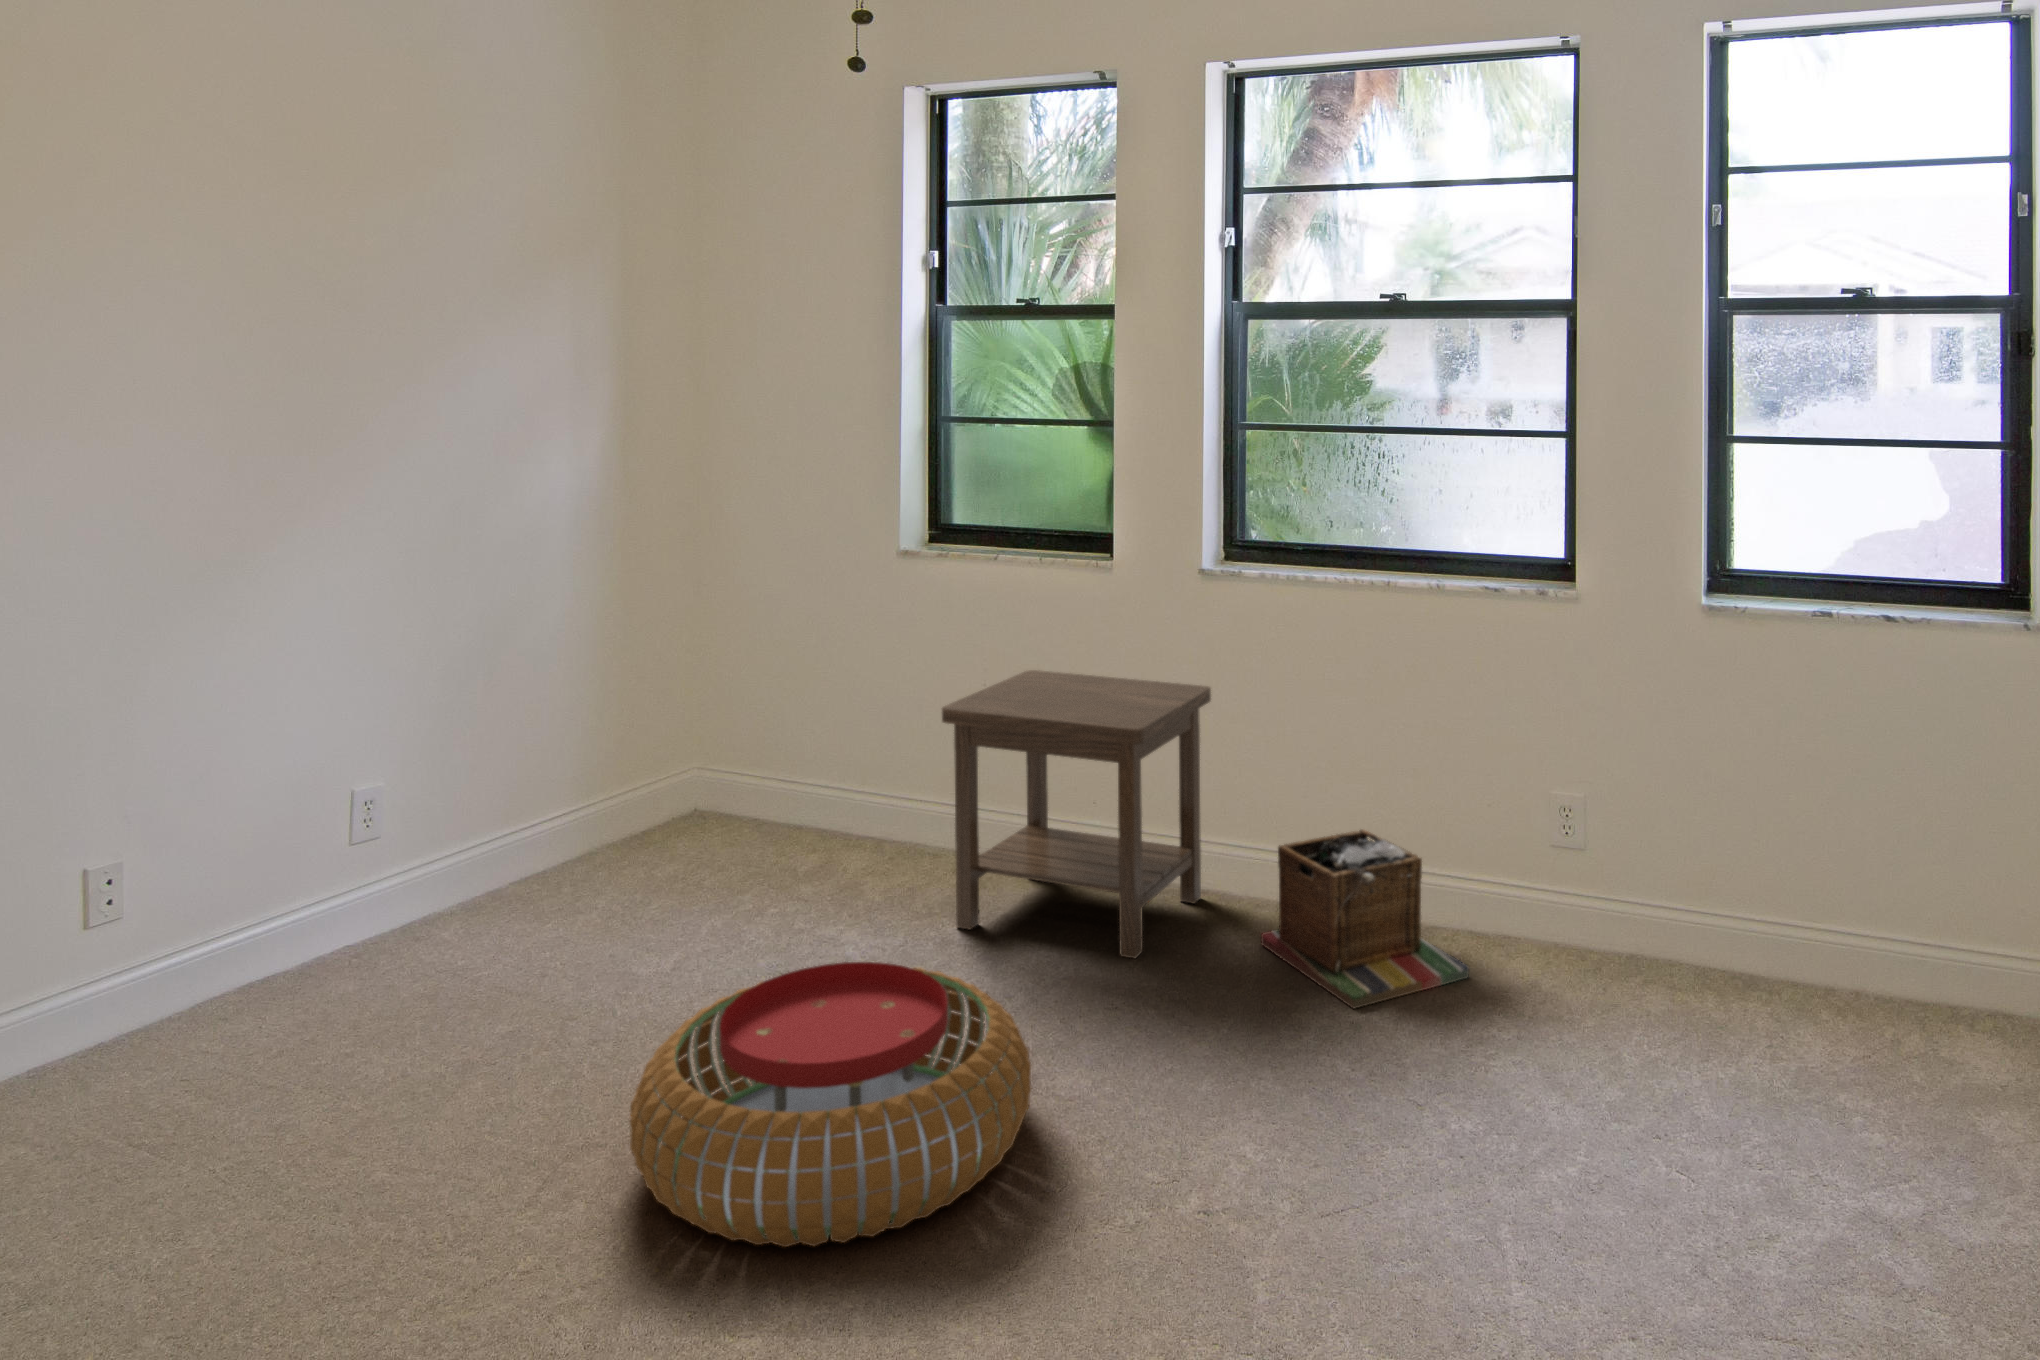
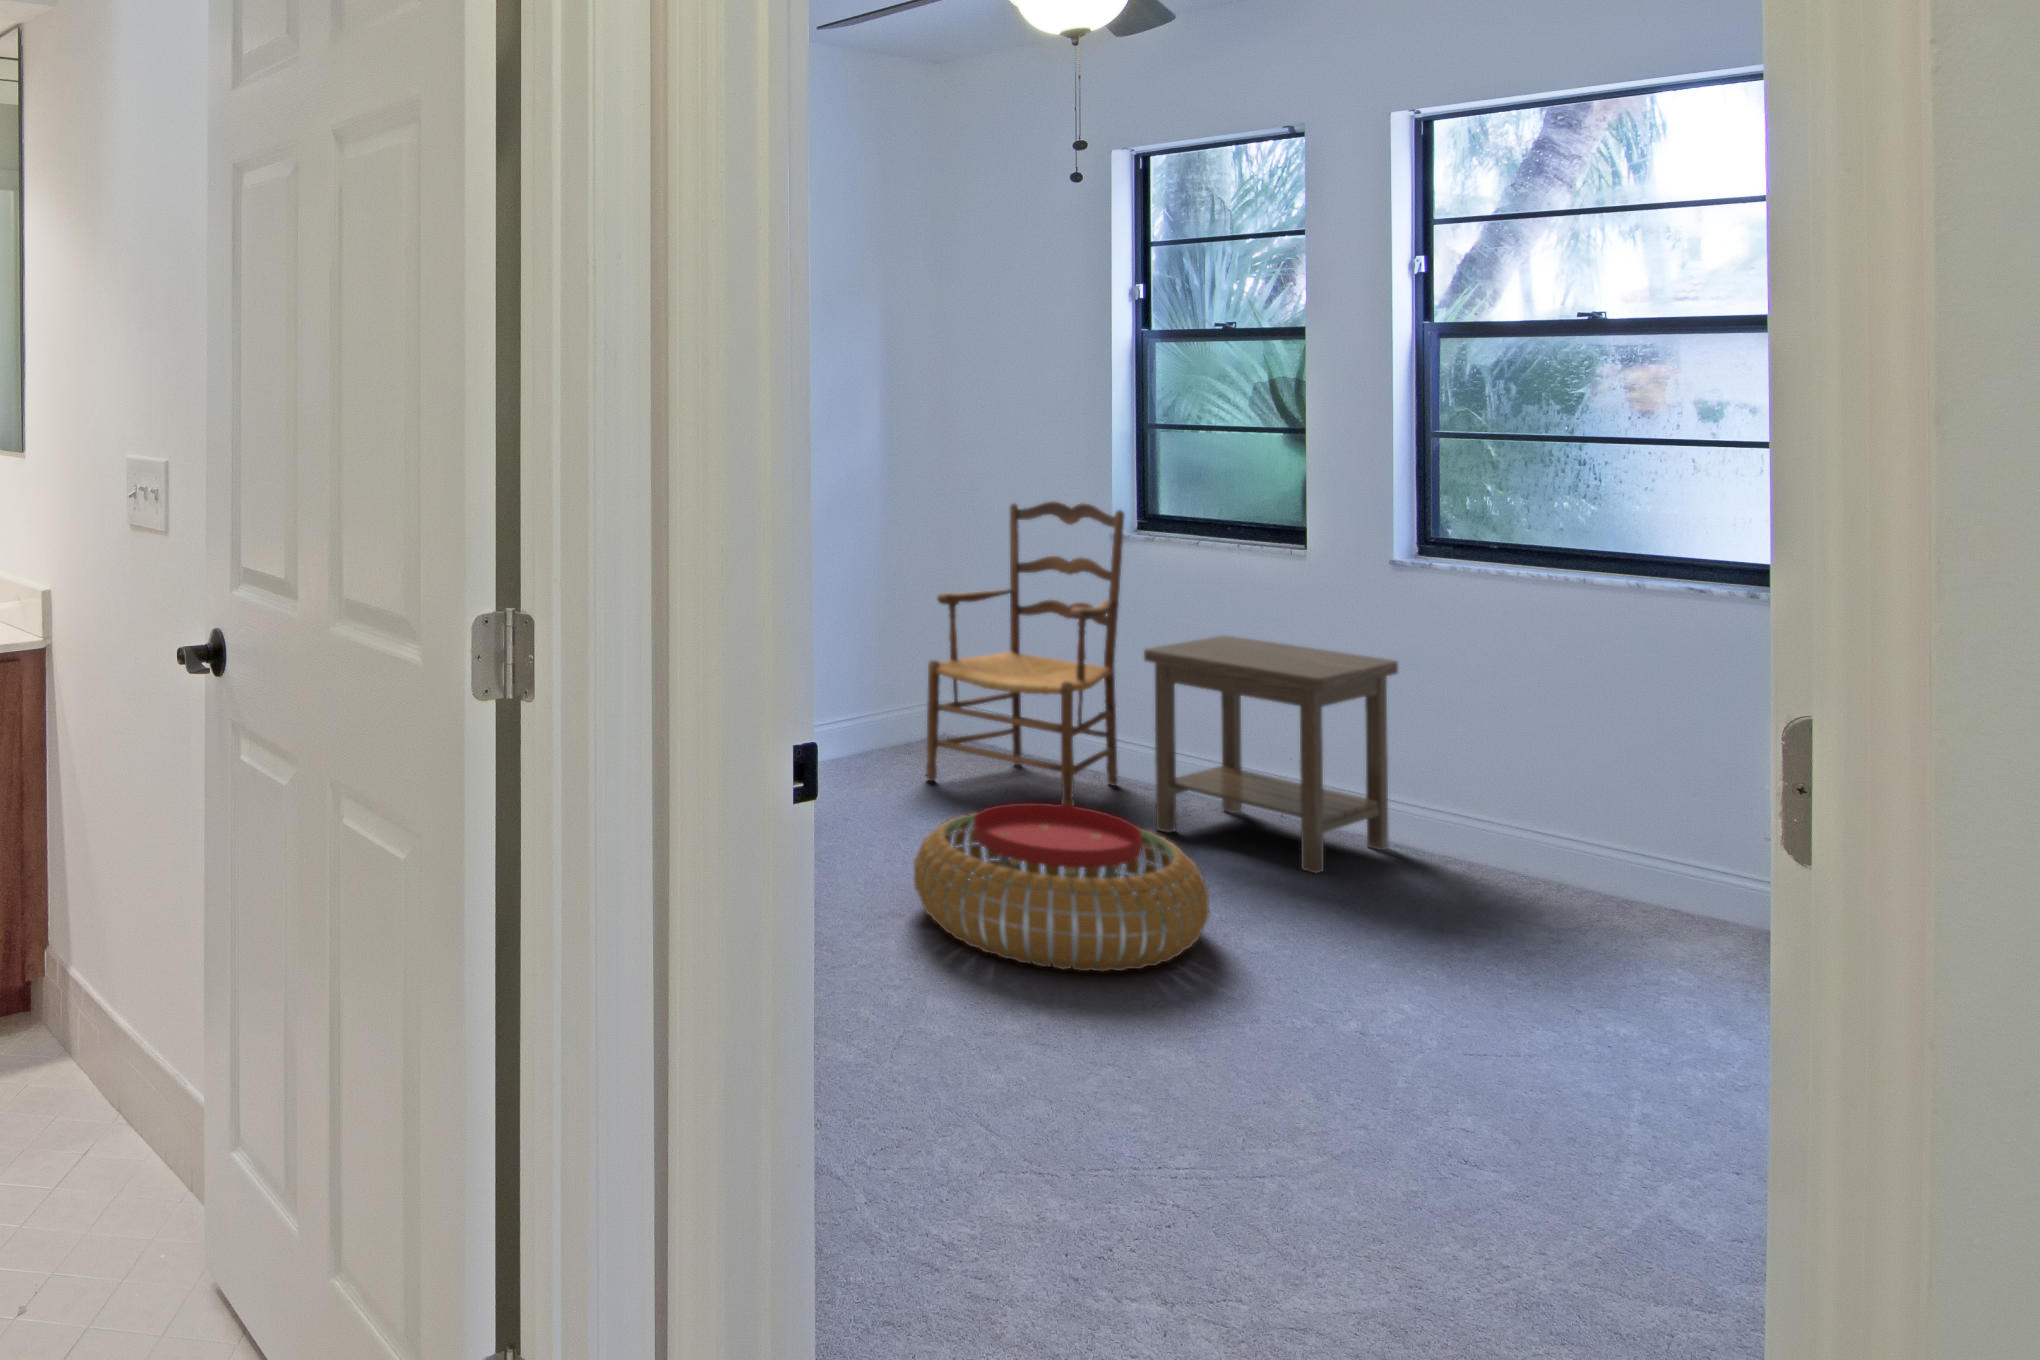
armchair: none [669,519,917,923] -> present [926,501,1124,806]
laundry basket: present [1261,829,1469,1009] -> none [1442,798,1663,943]

